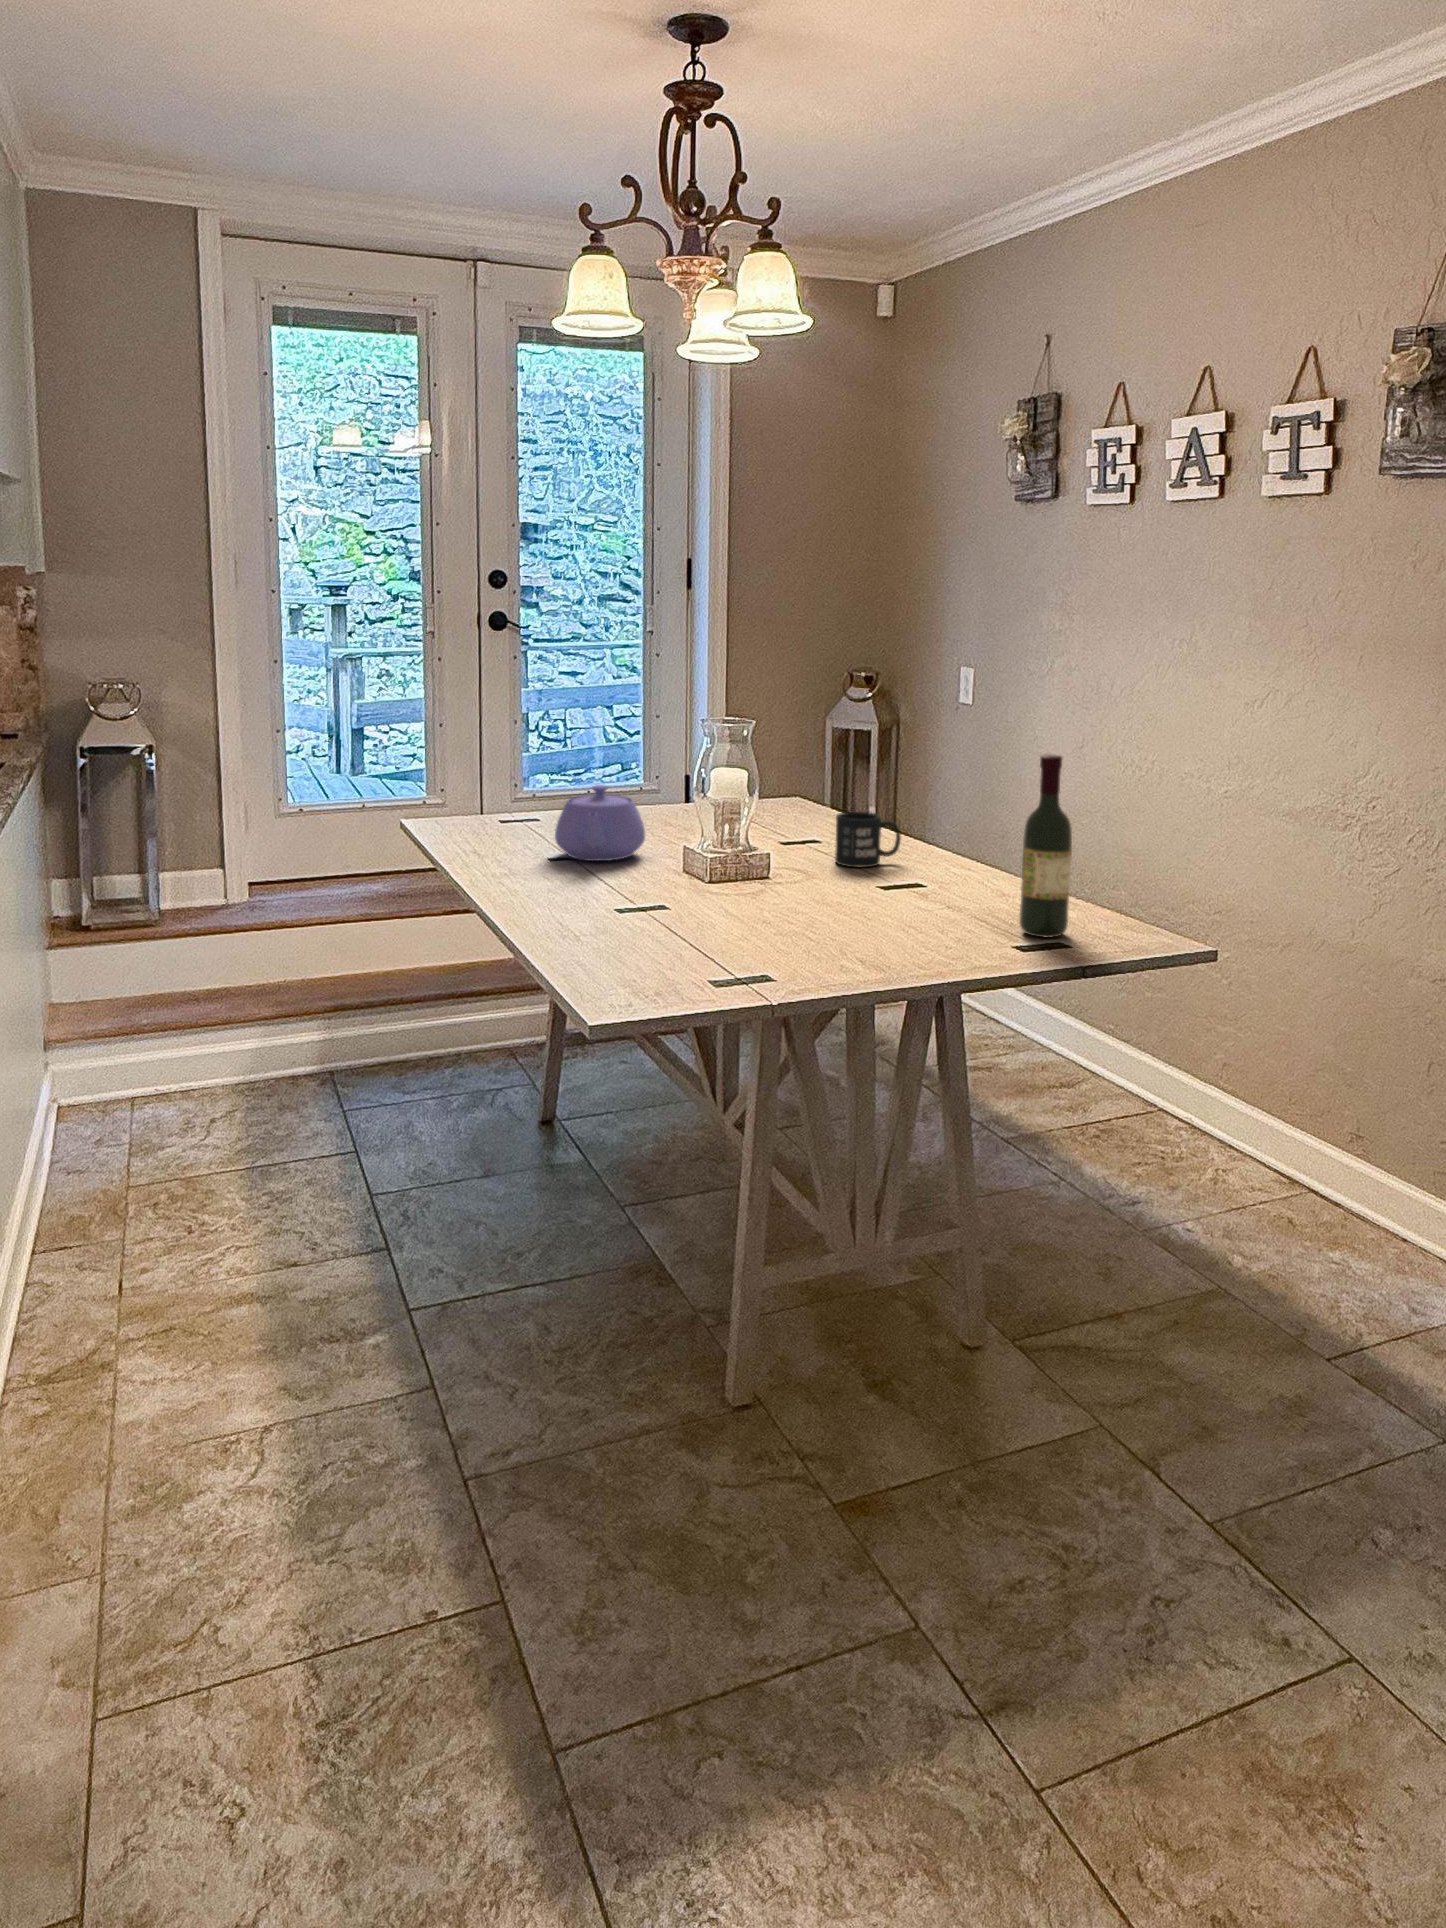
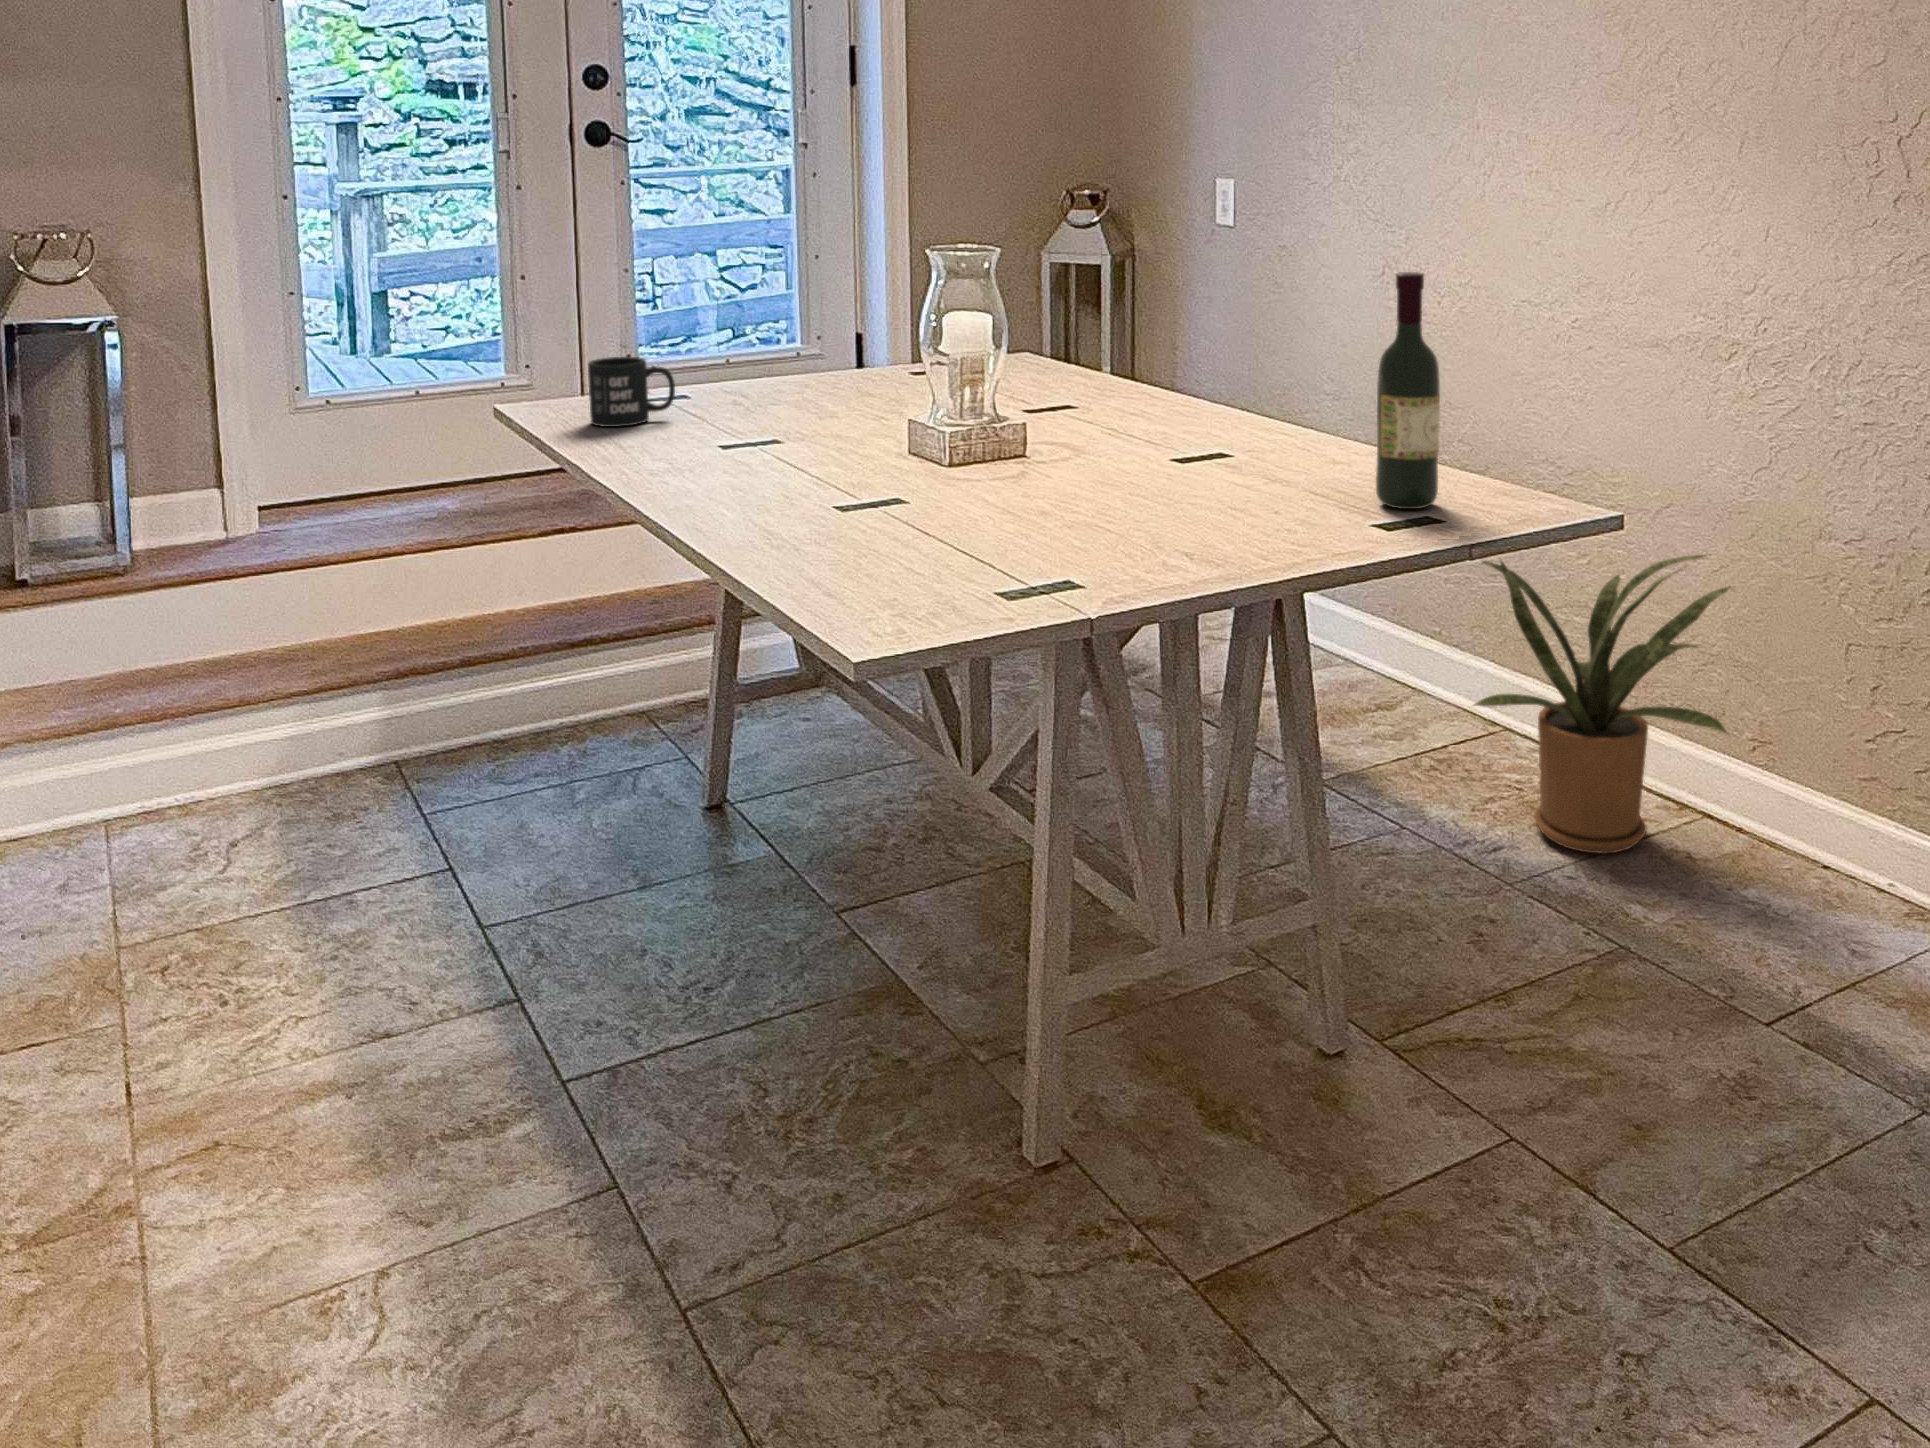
teapot: present [555,785,645,861] -> none [729,341,853,443]
mug: present [835,812,901,868] -> present [588,357,675,427]
house plant: none [1114,974,1342,1217] -> present [1473,555,1730,854]

